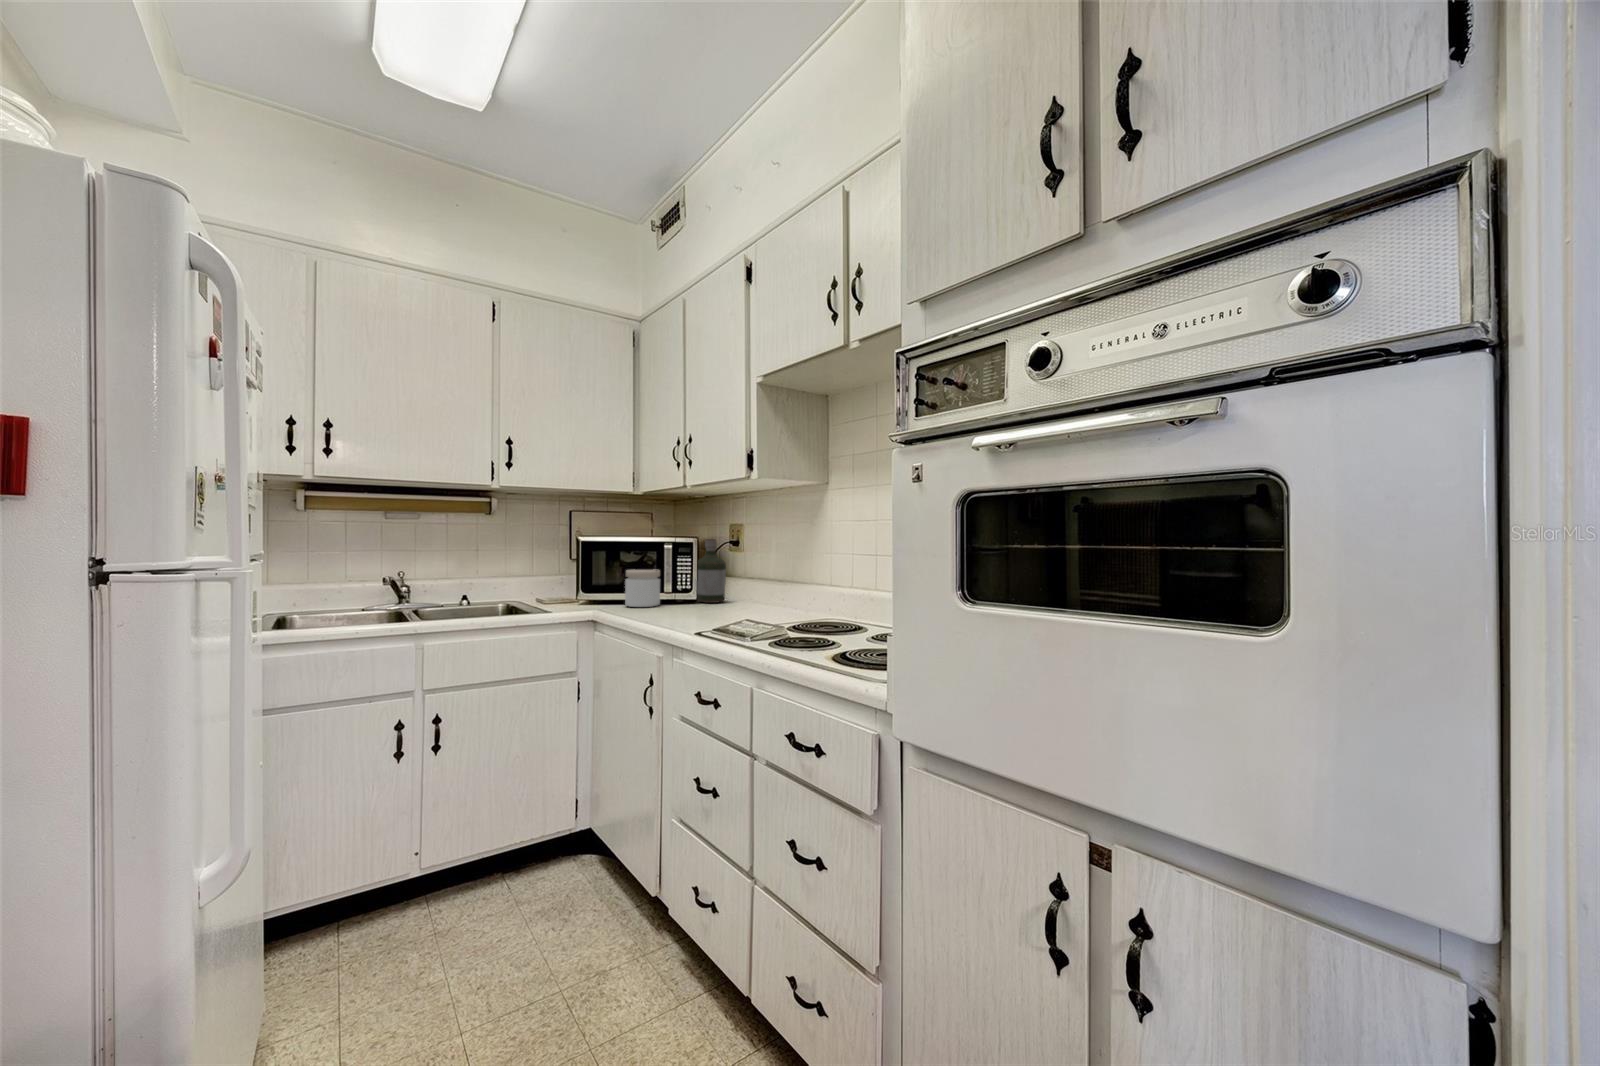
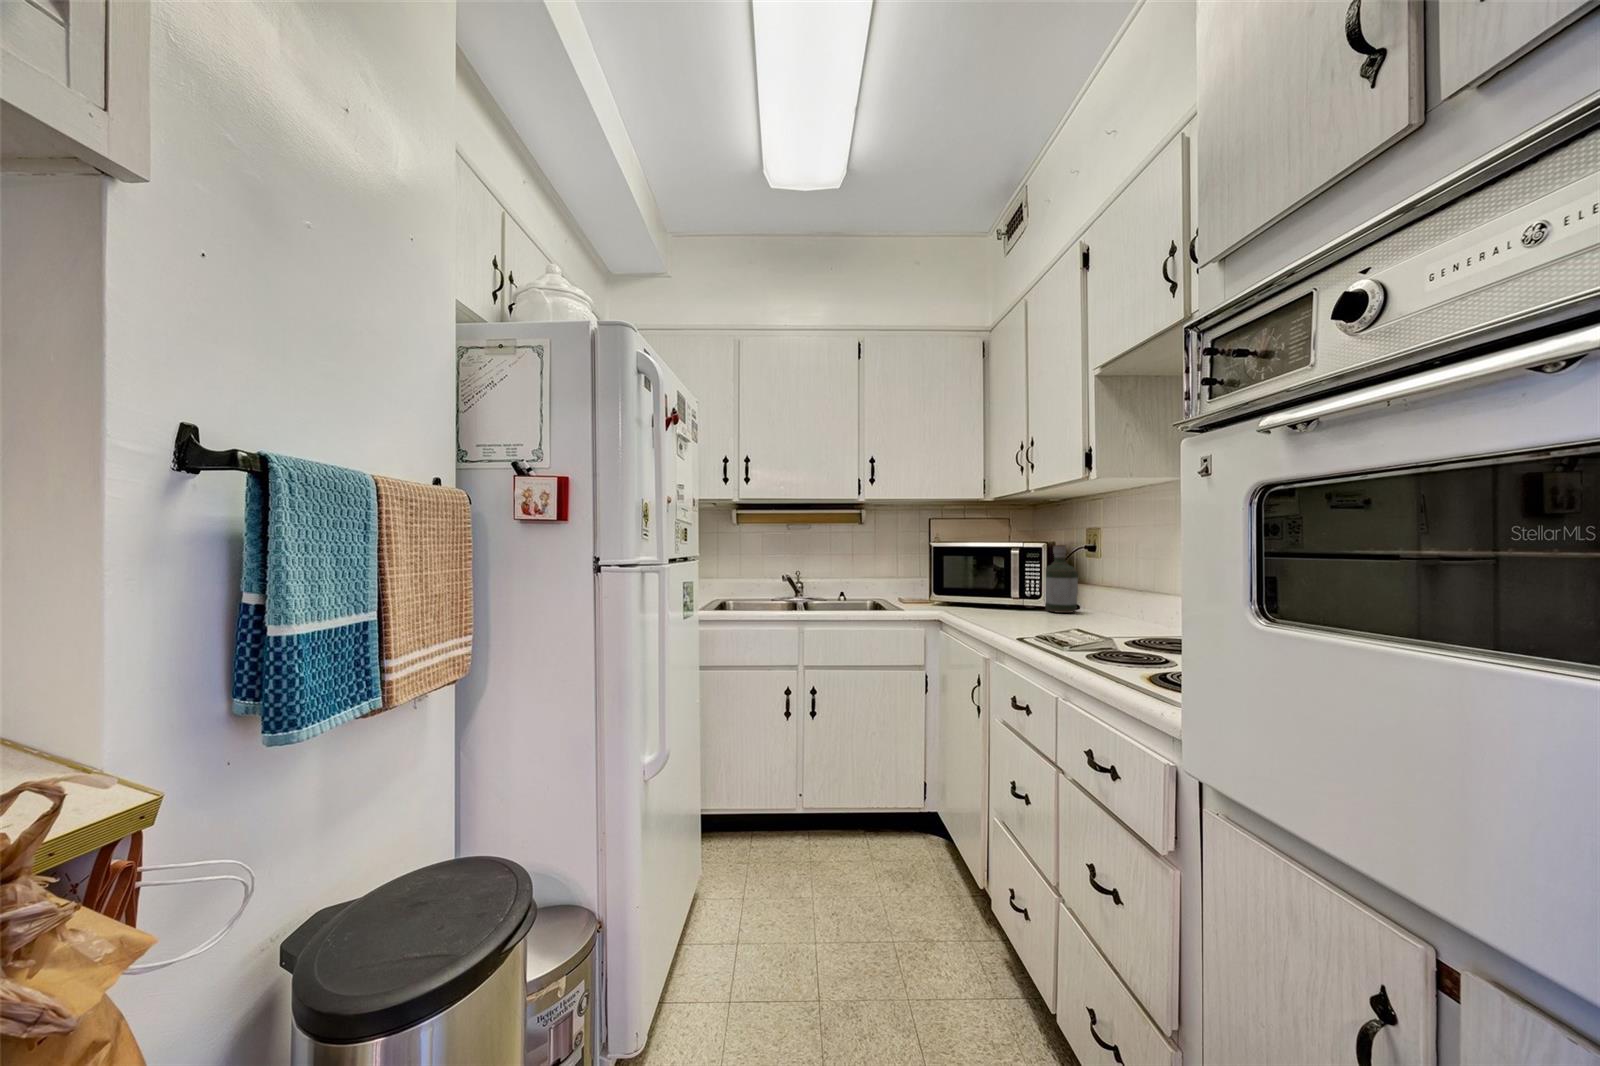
jar: present [625,569,660,607] -> none [970,575,1004,612]

